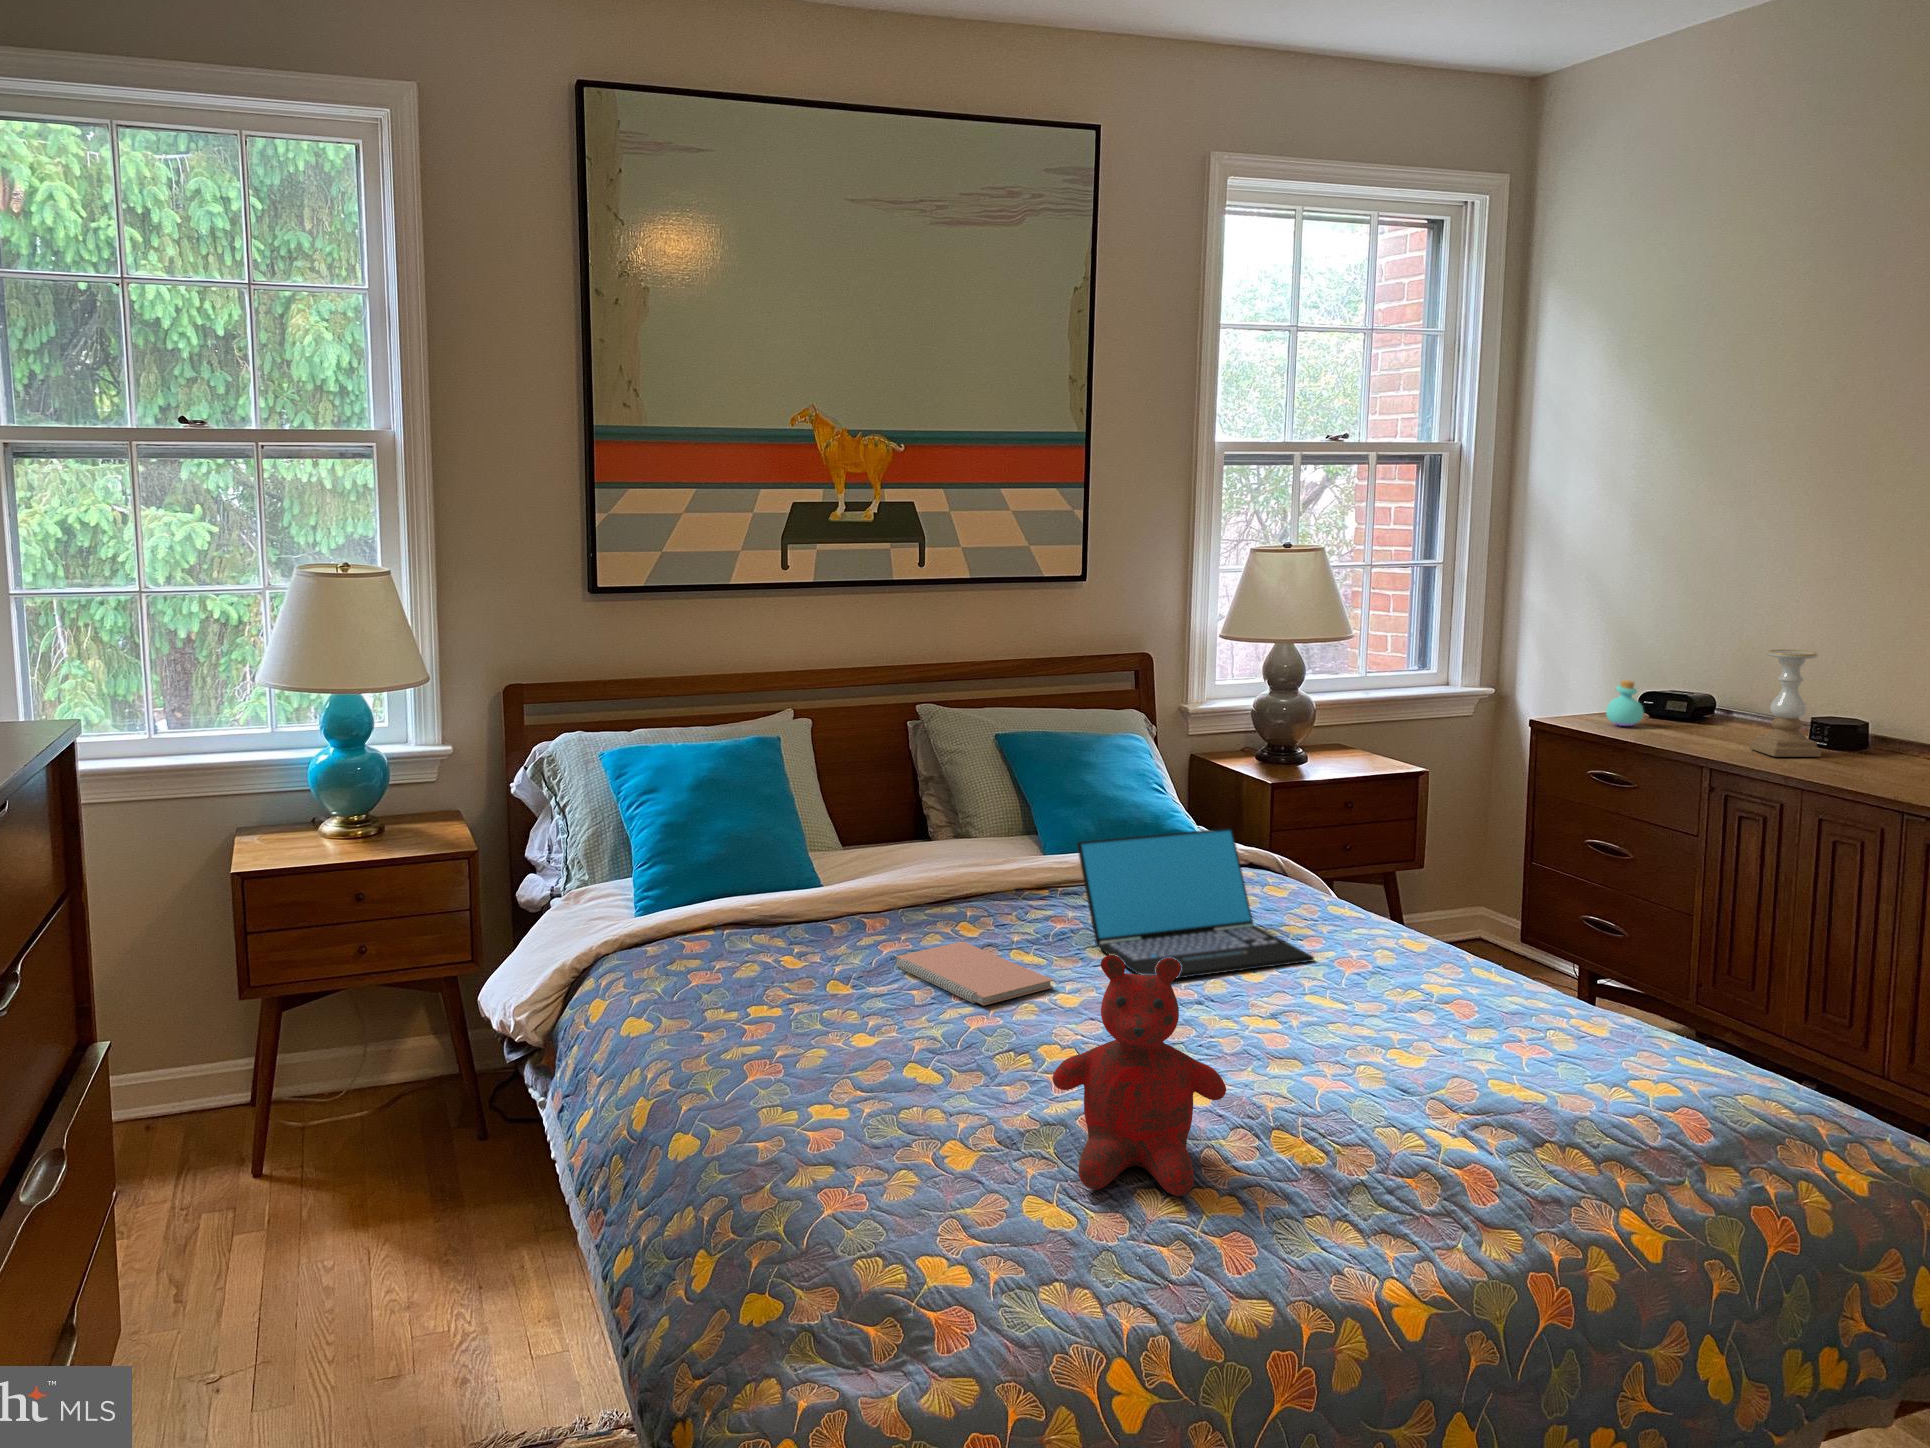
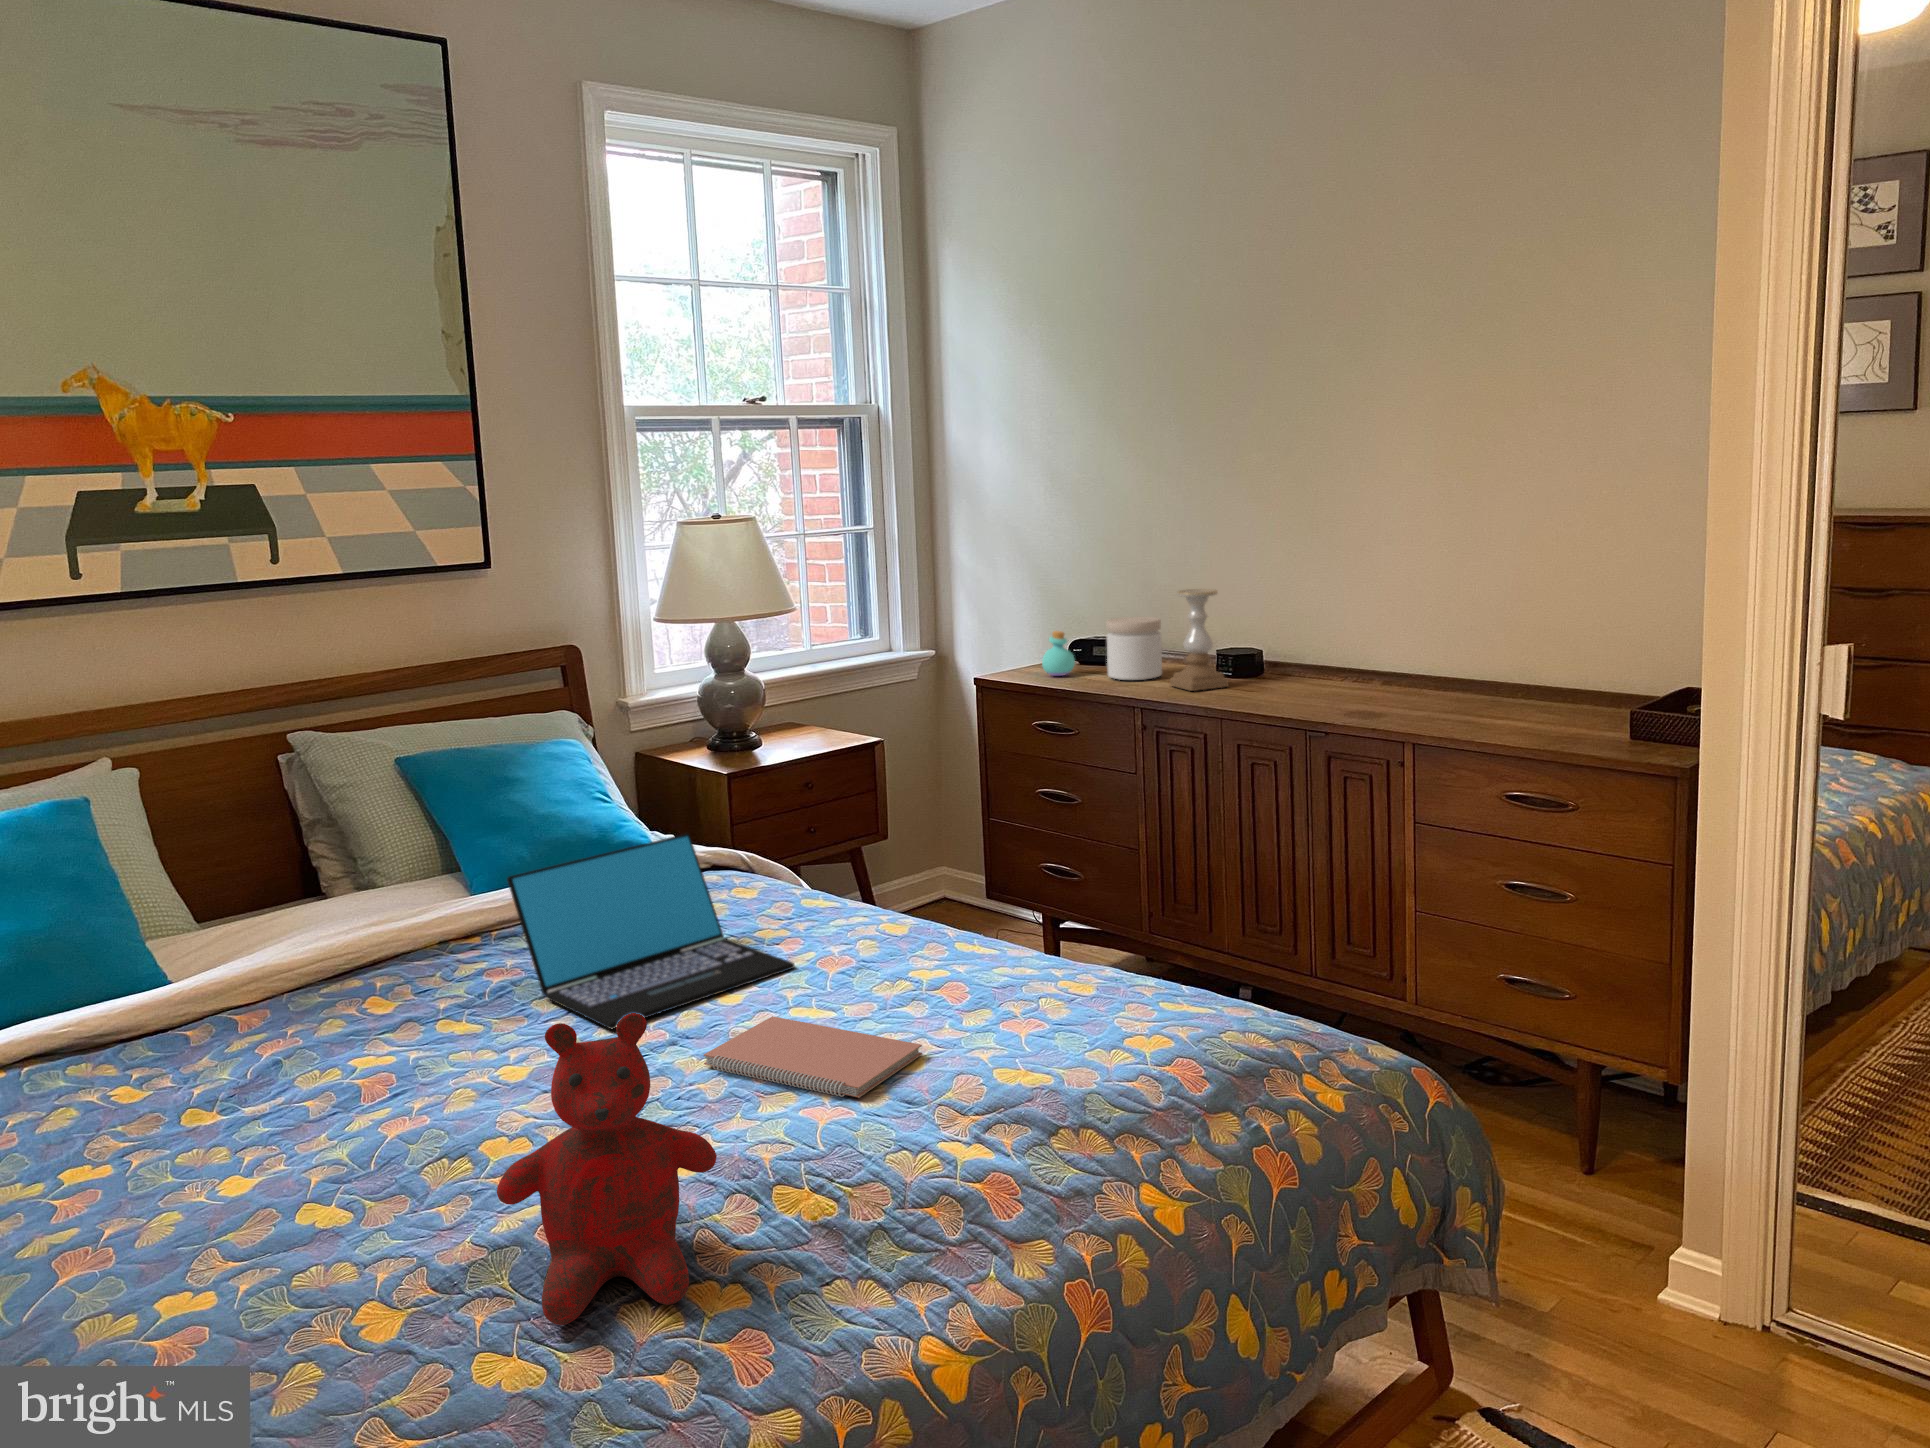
jar: none [1679,672,1748,739] -> present [1106,617,1162,680]
notebook: present [896,941,1053,1005] -> present [704,1016,922,1098]

